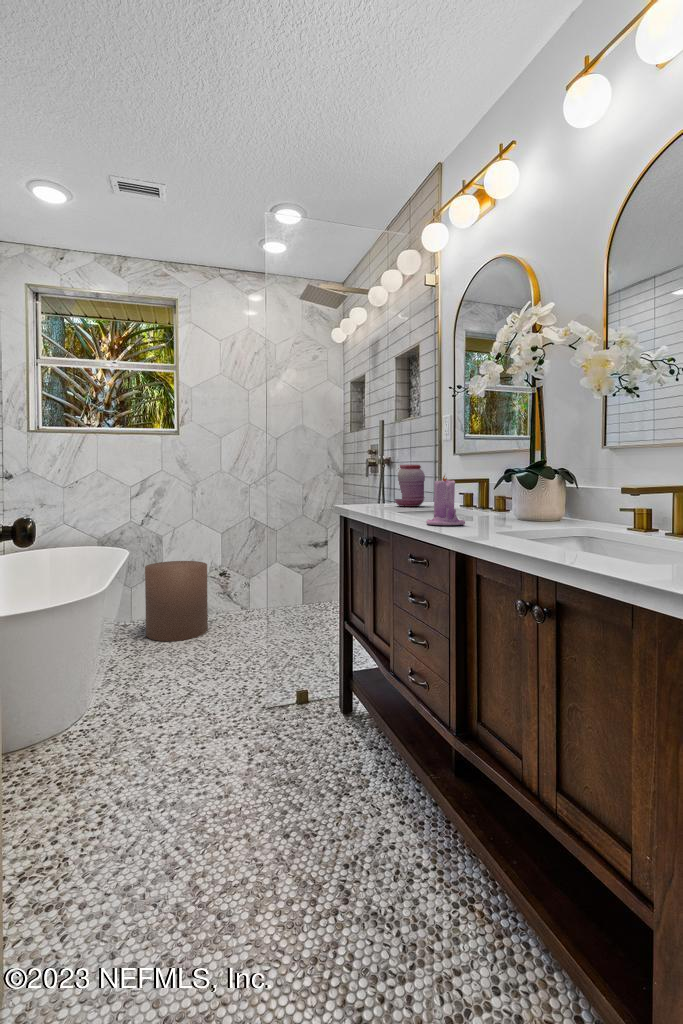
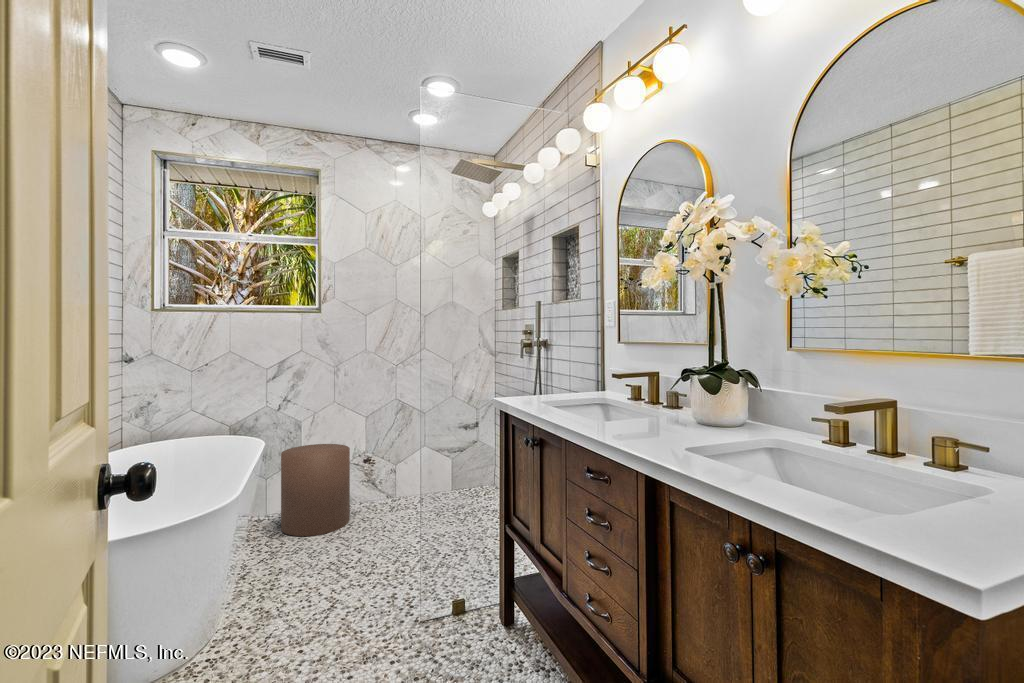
jar: present [394,465,425,507] -> none [553,347,586,392]
candle: present [426,475,465,525] -> none [602,375,645,434]

